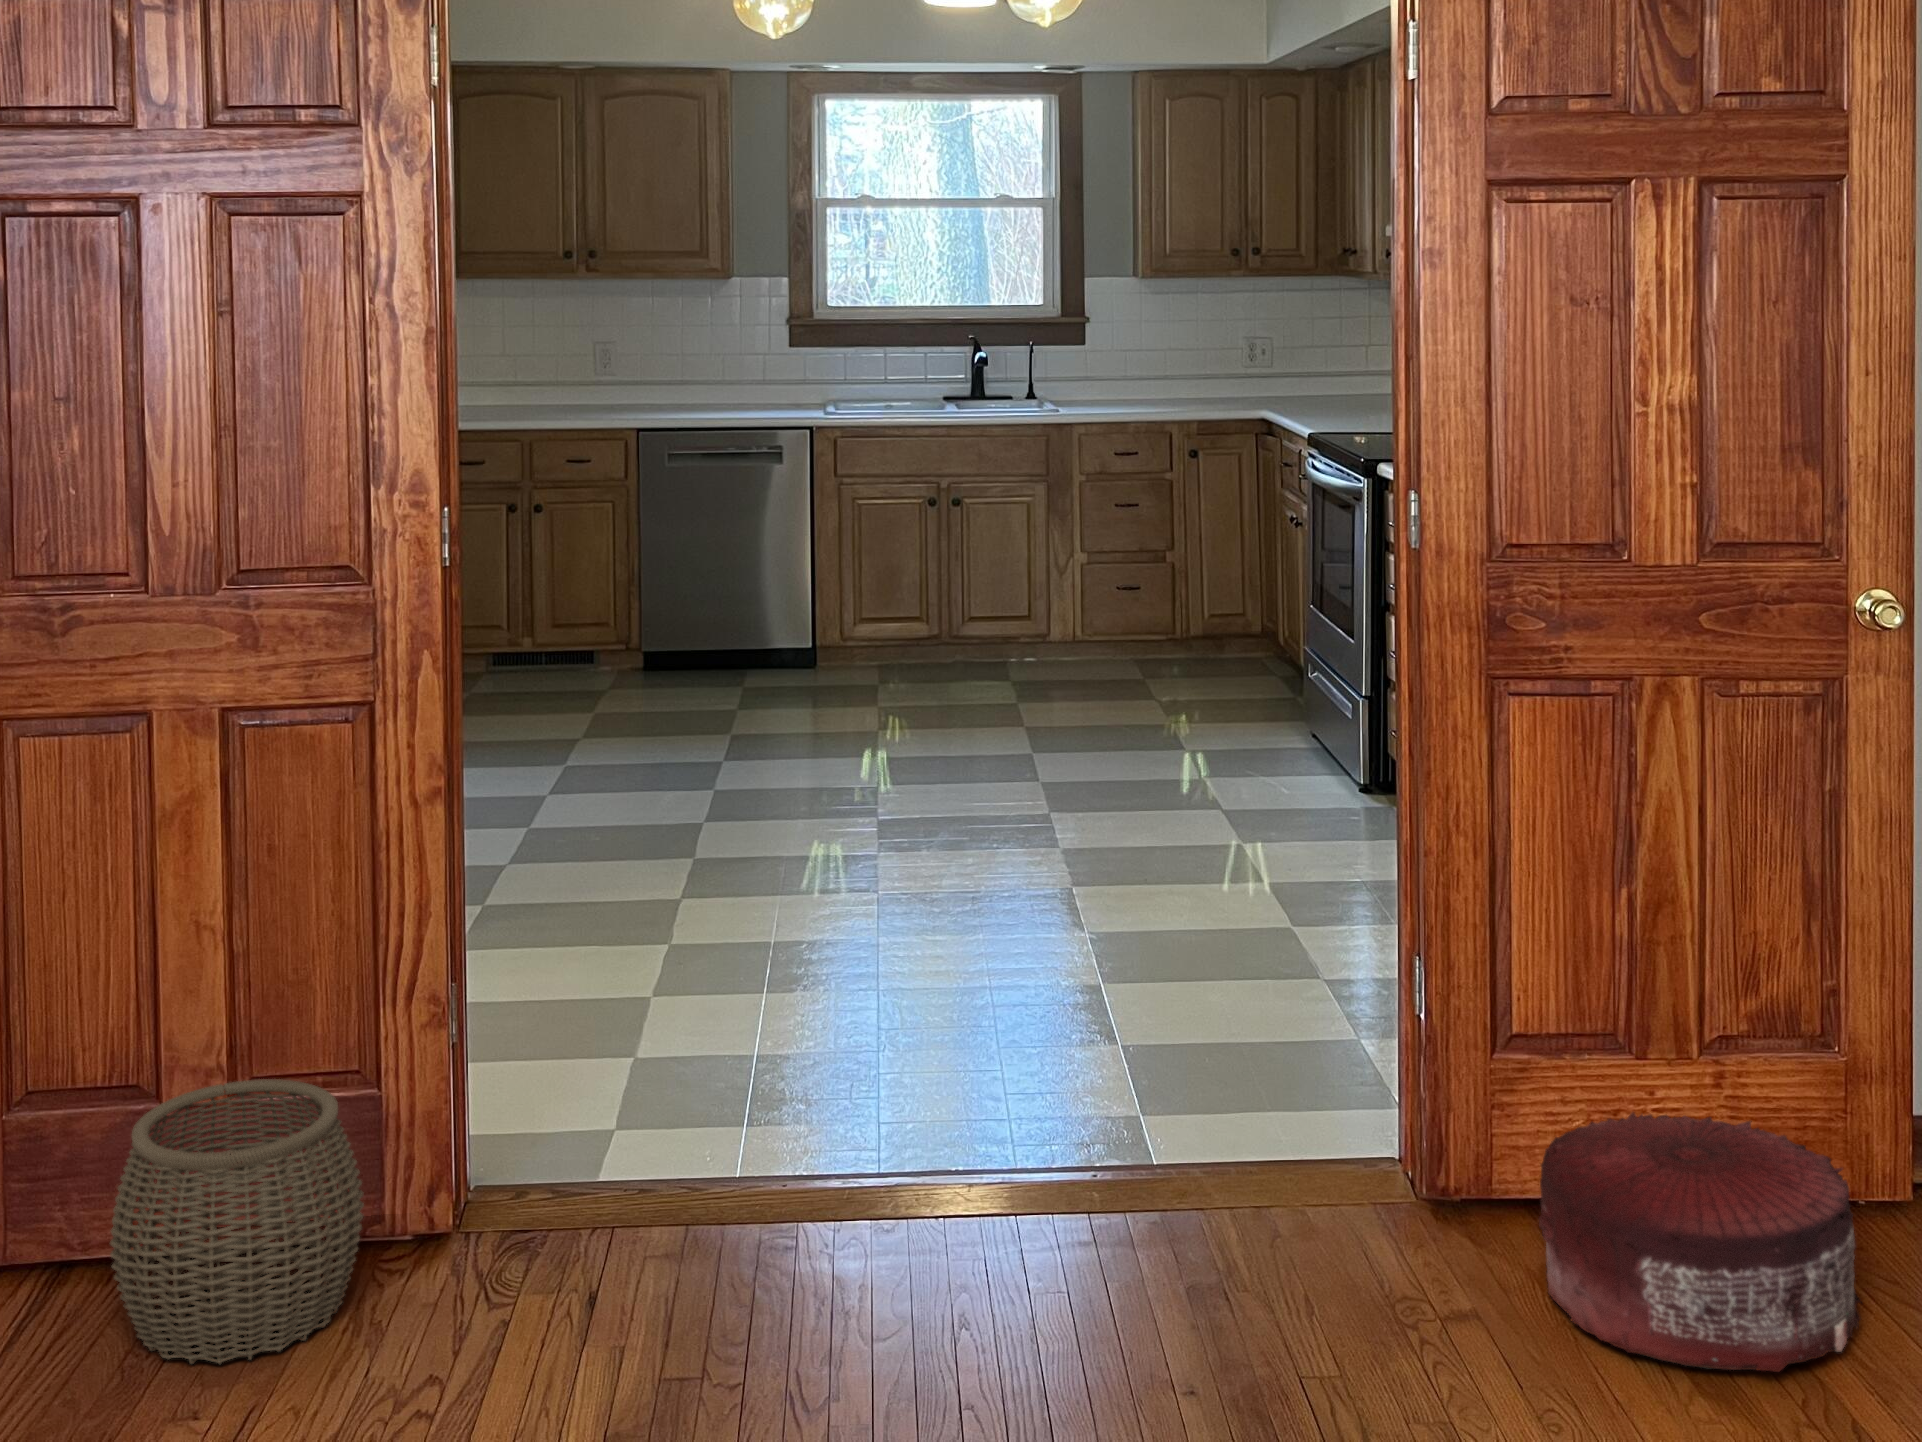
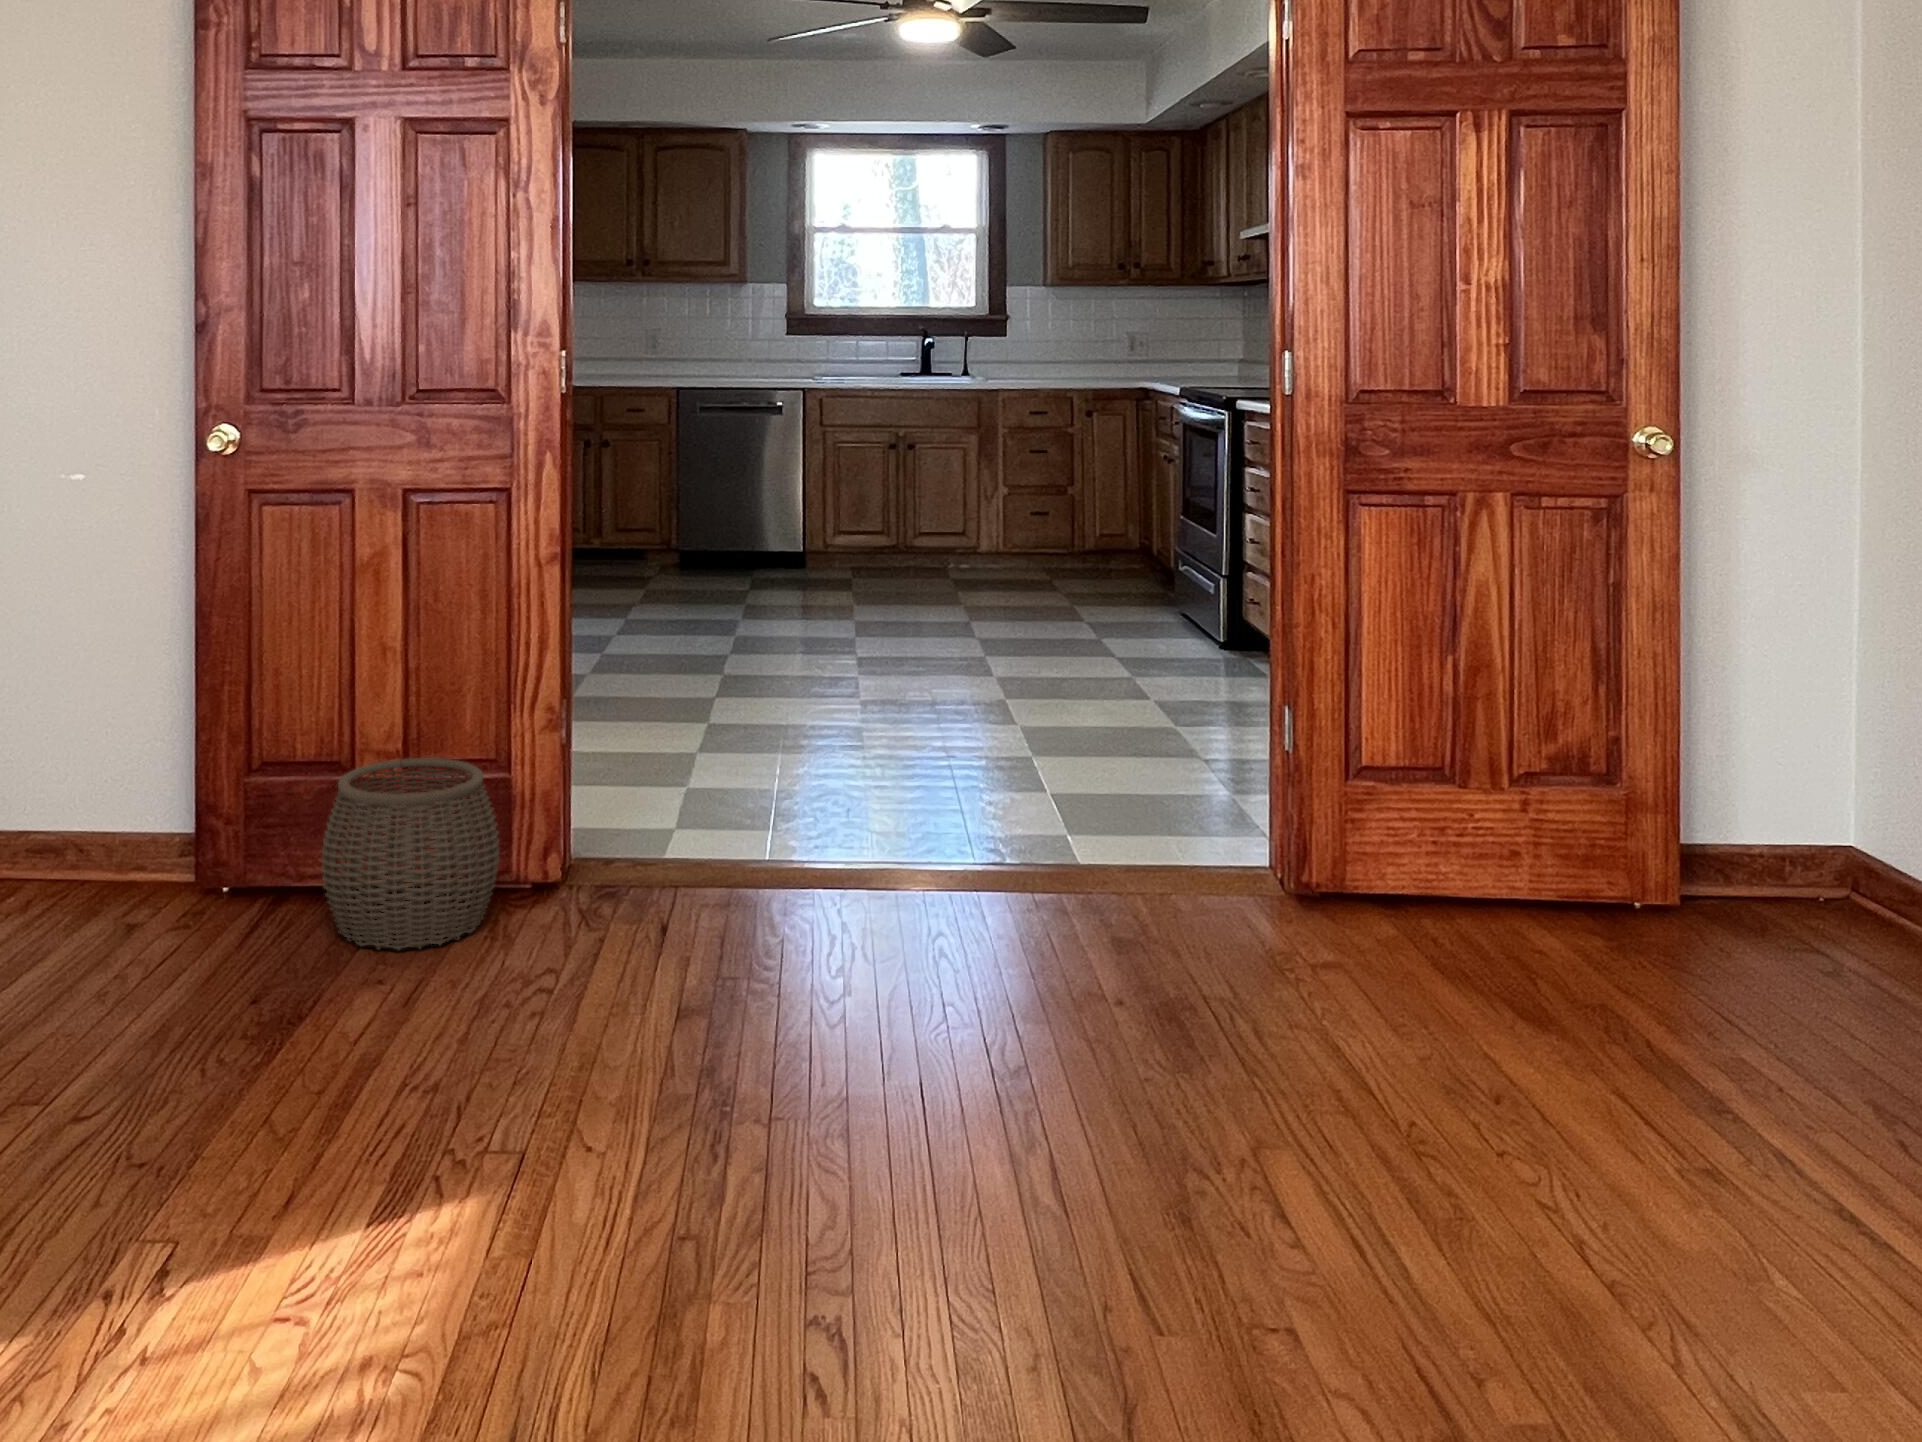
pouf: present [1539,1112,1861,1372] -> none [1386,820,1647,1001]

